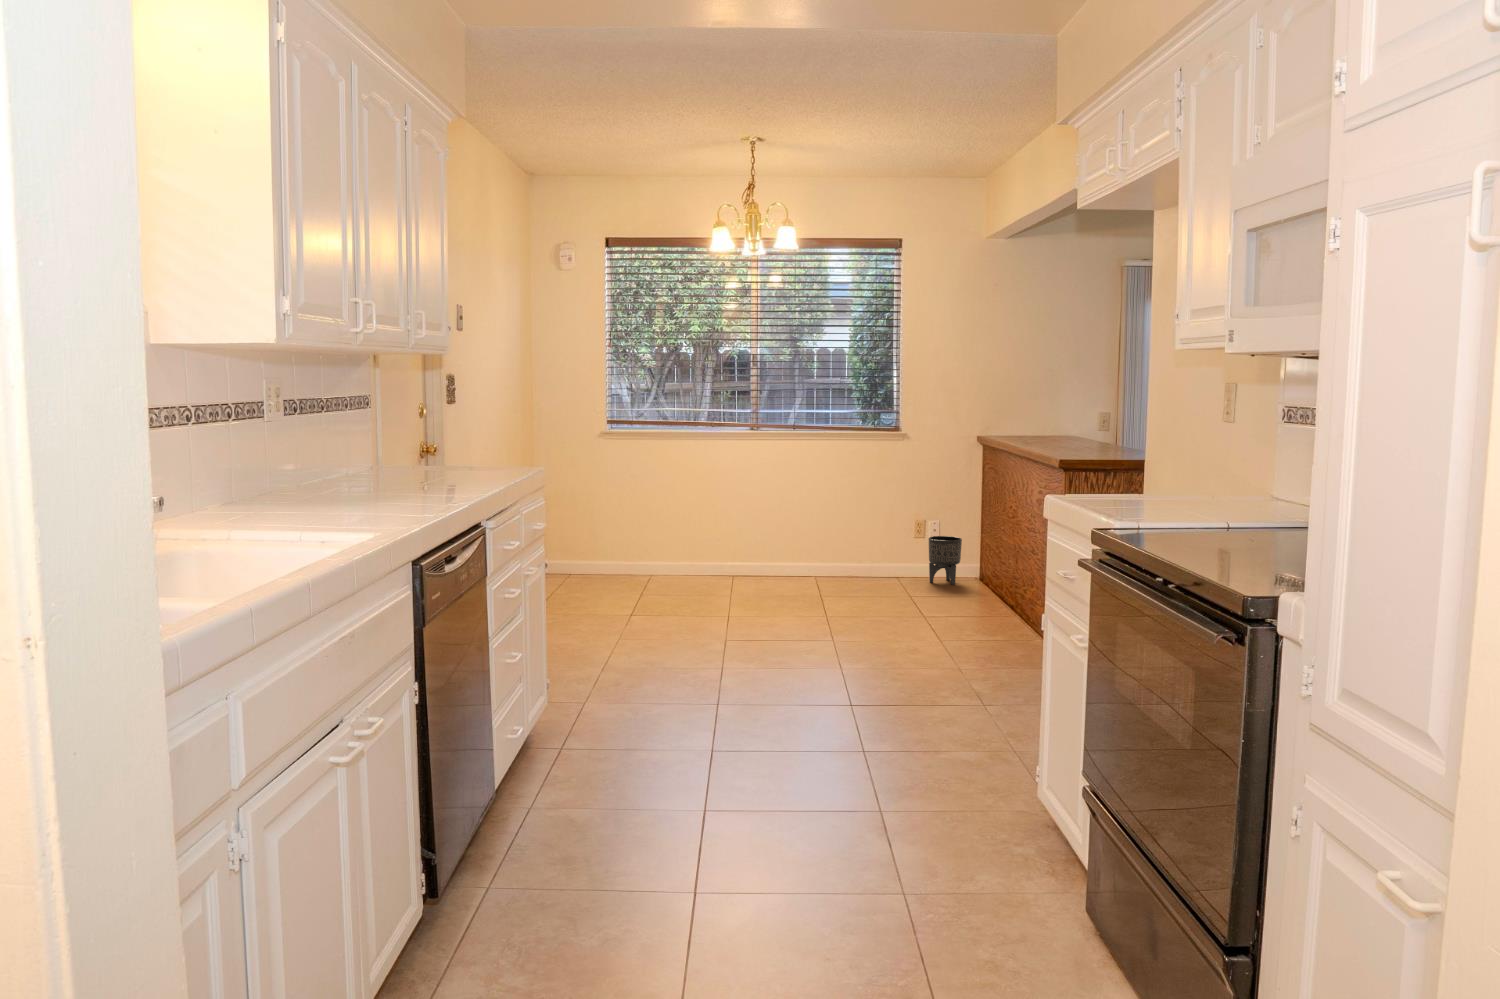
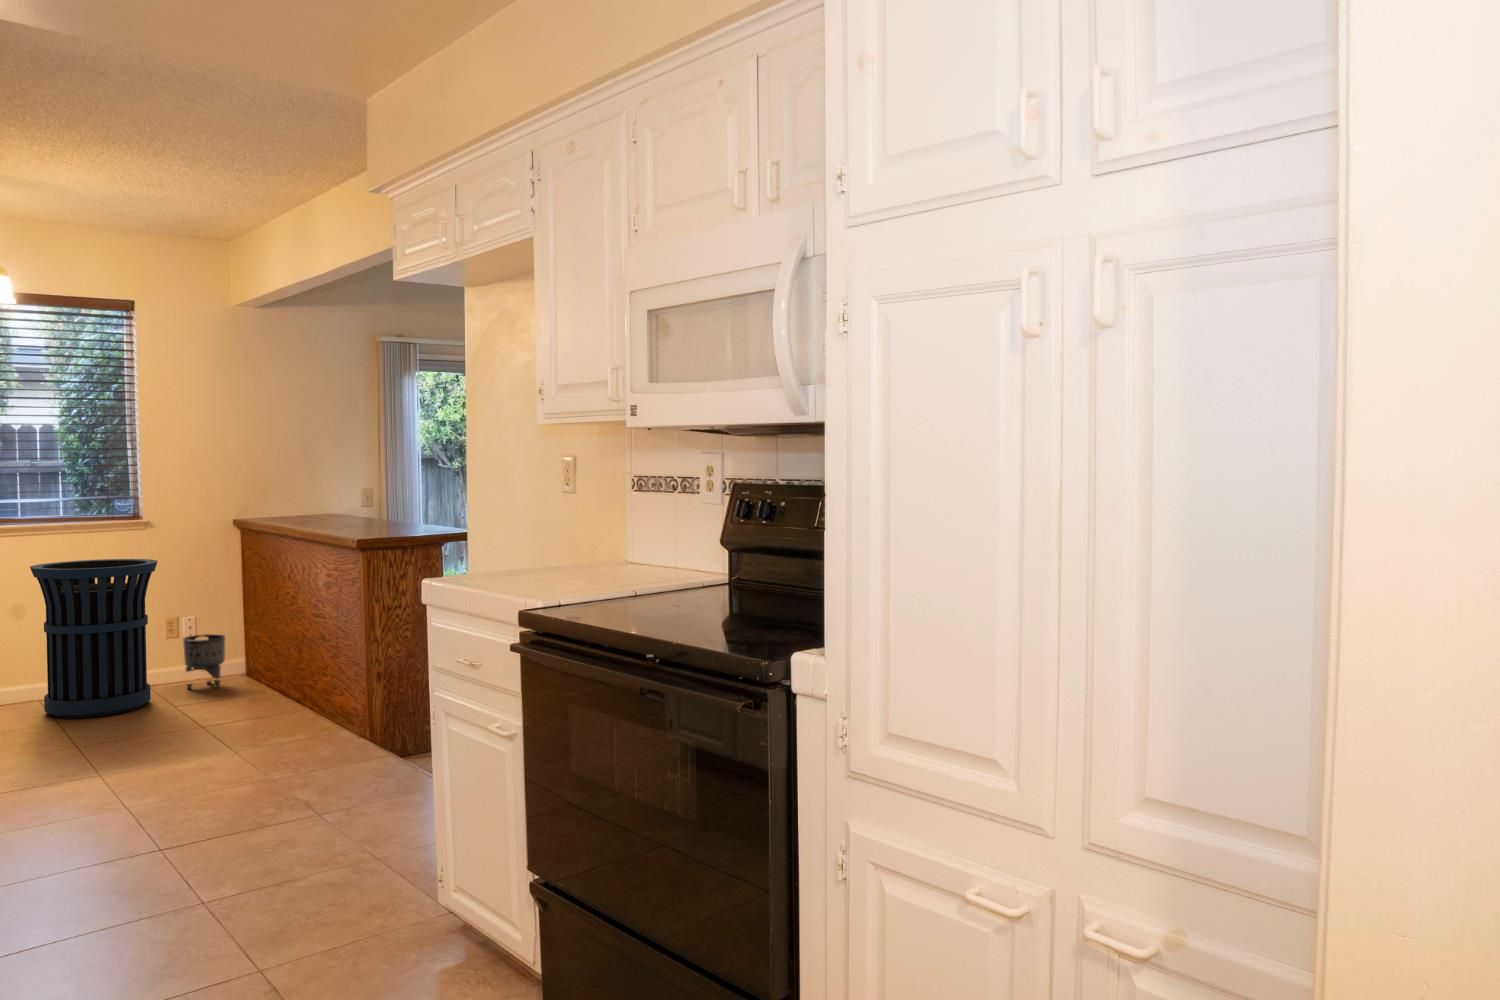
trash can: none [819,463,909,593] -> present [30,559,158,718]

